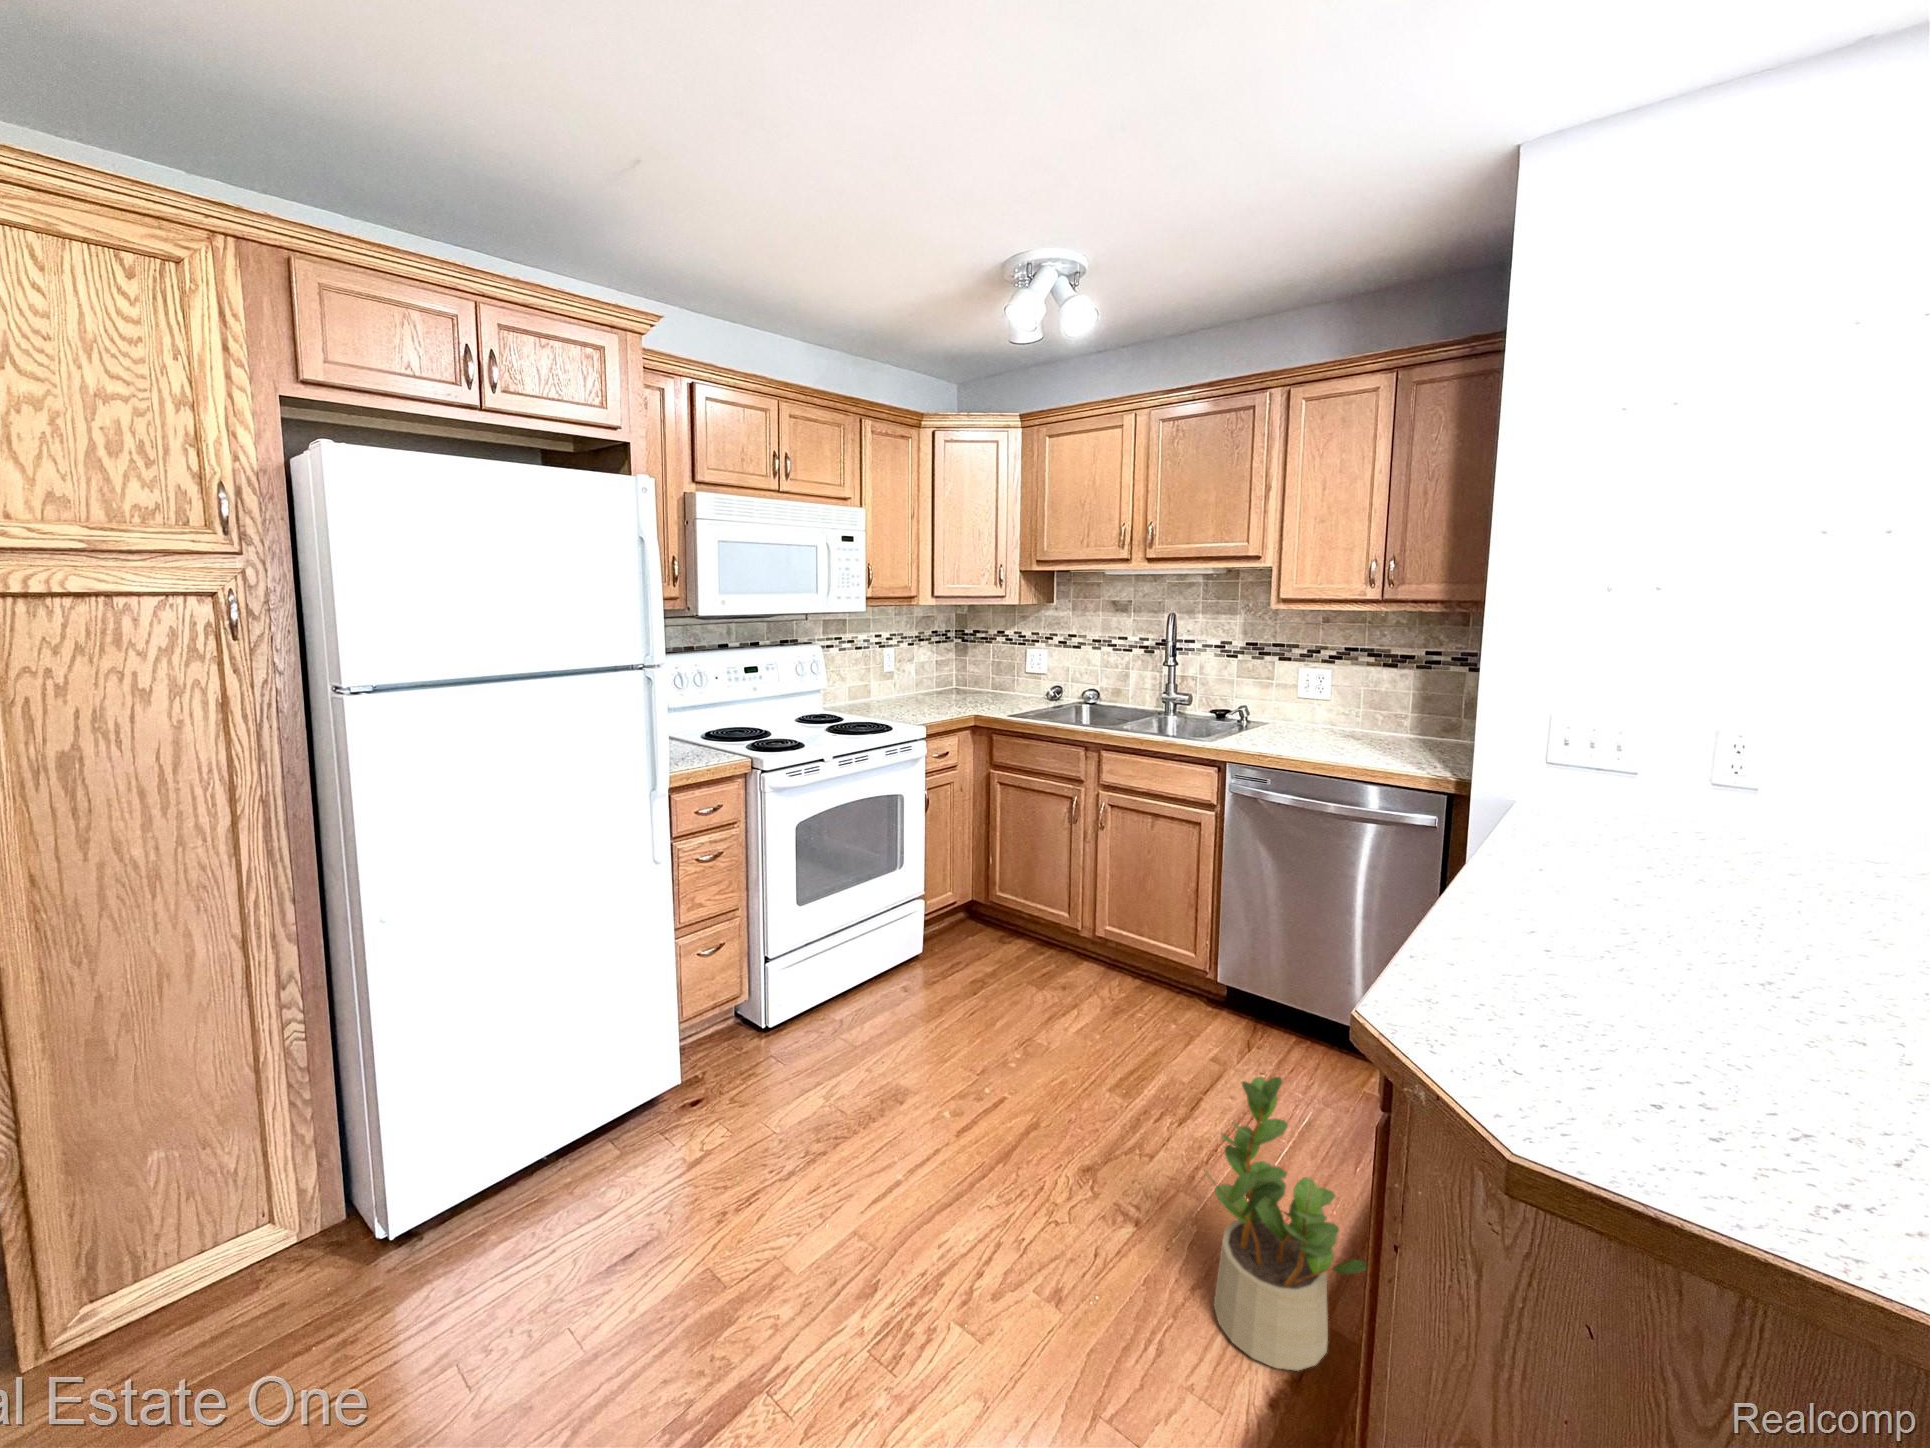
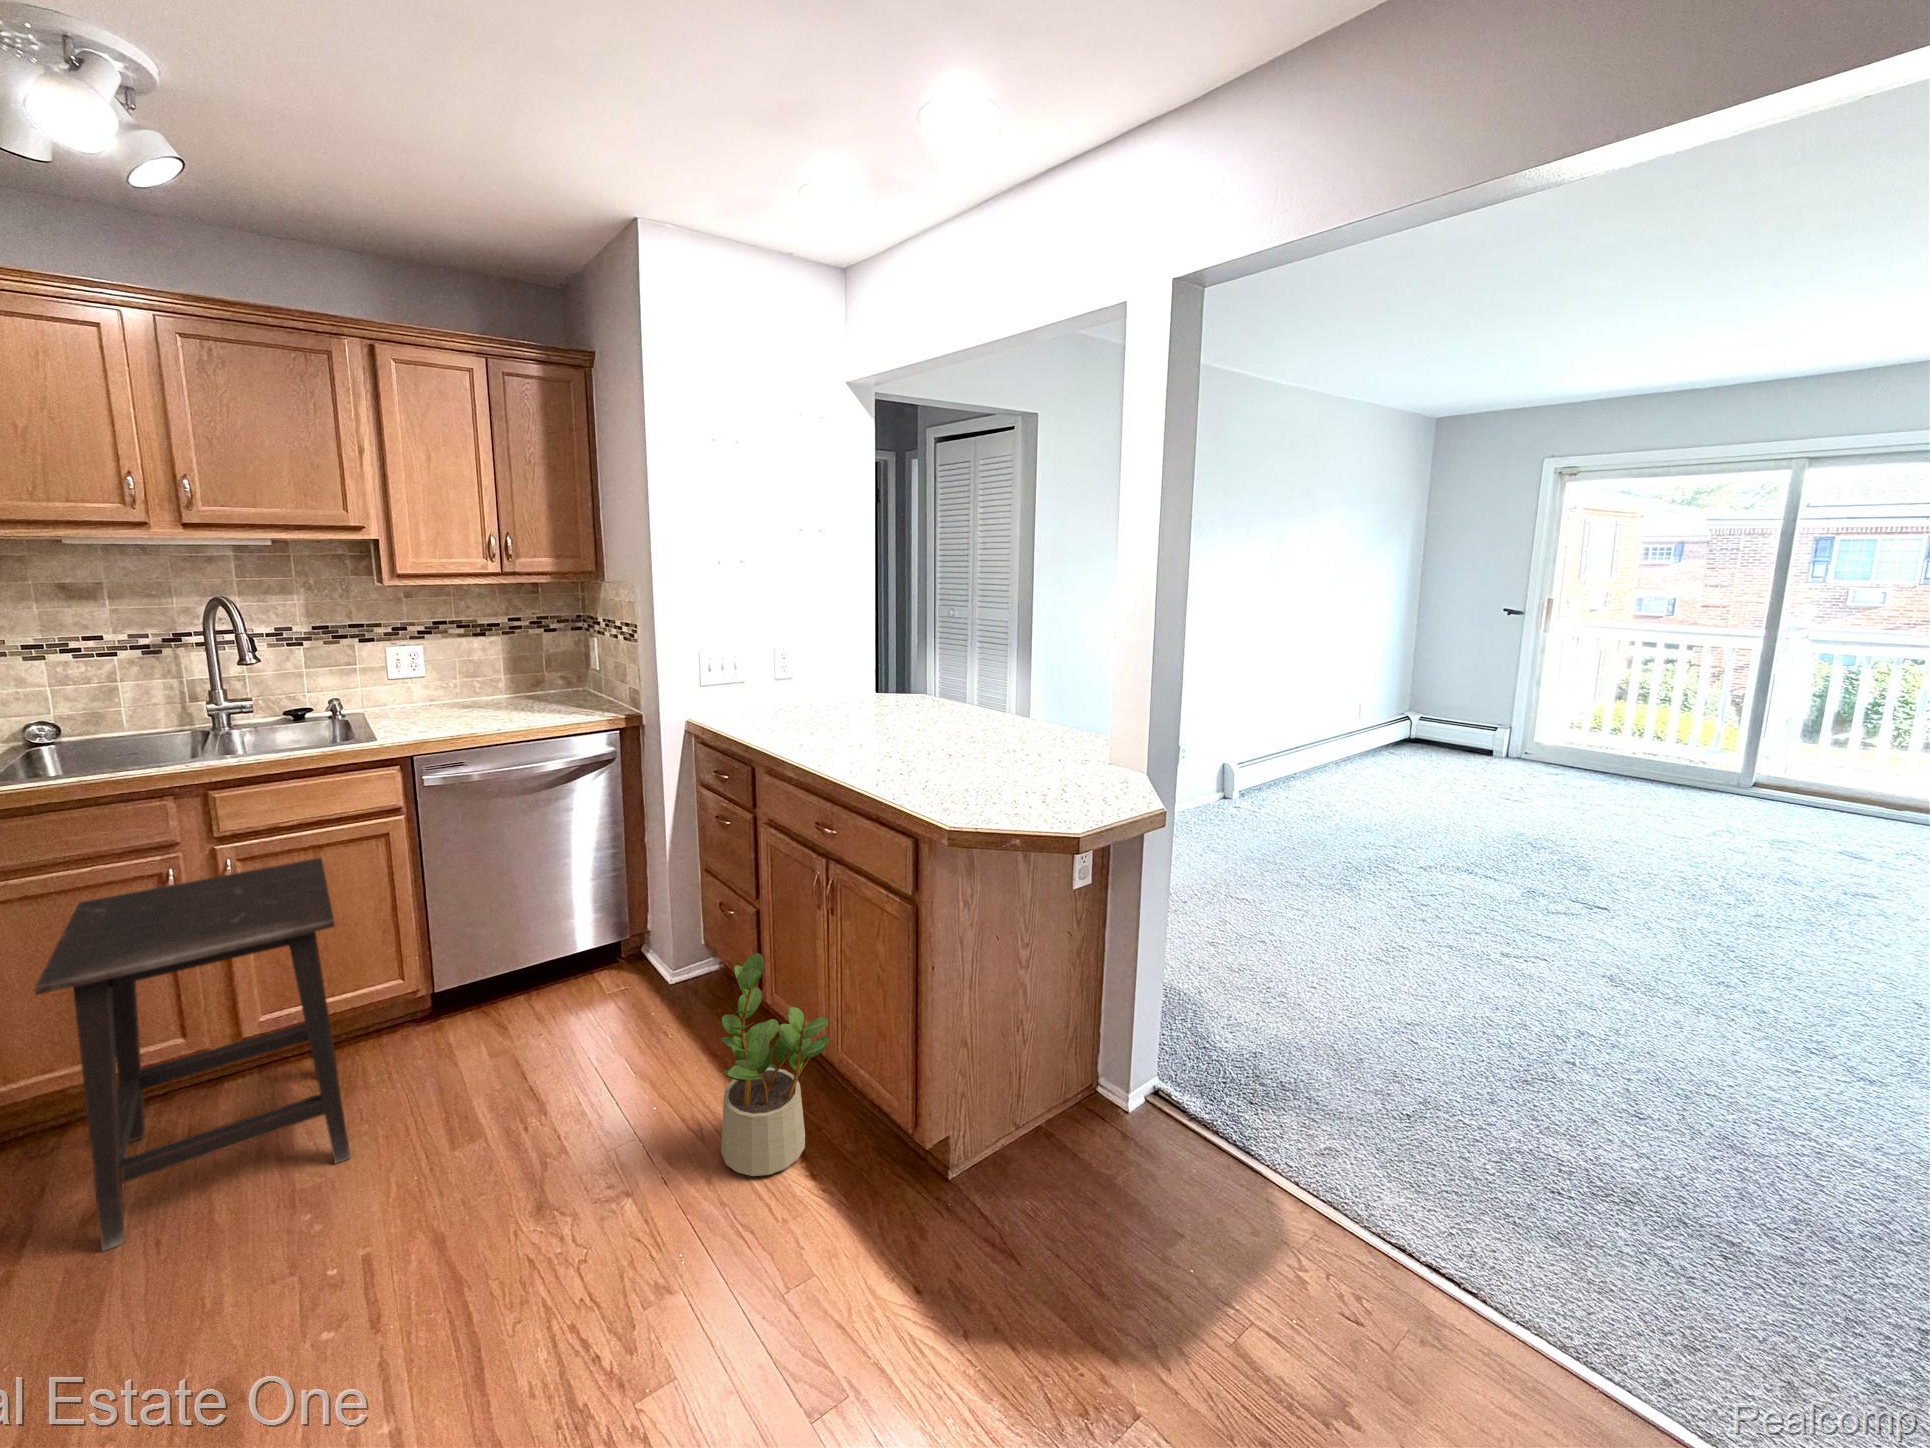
side table: none [951,799,1150,1045] -> present [35,858,350,1251]

